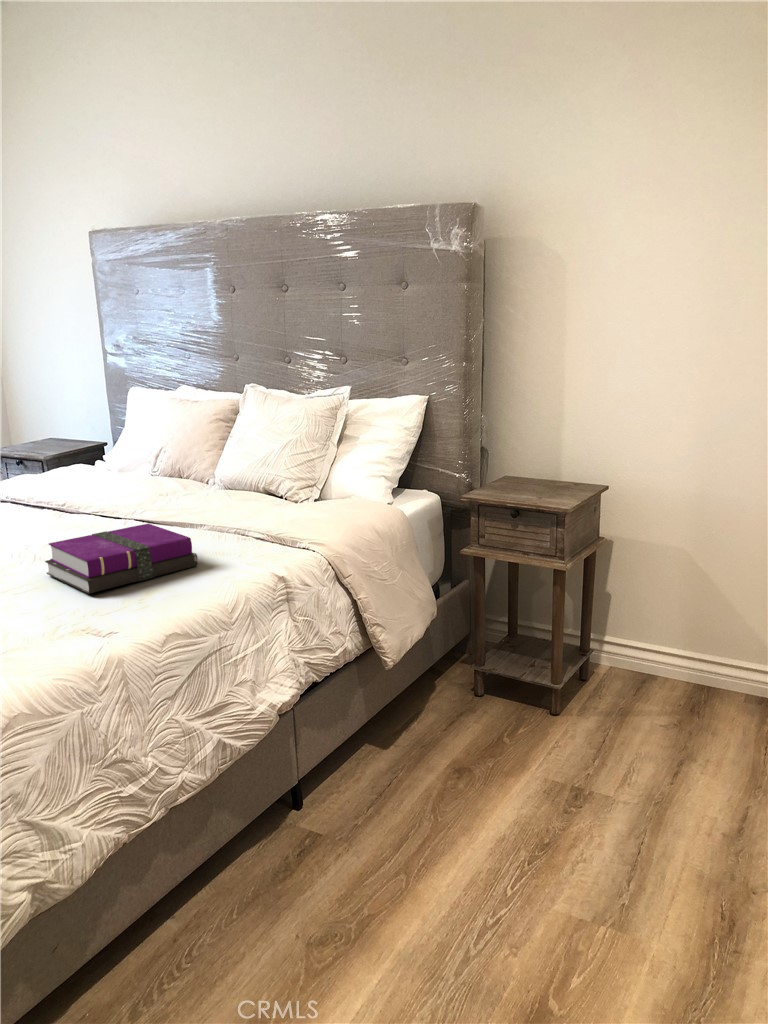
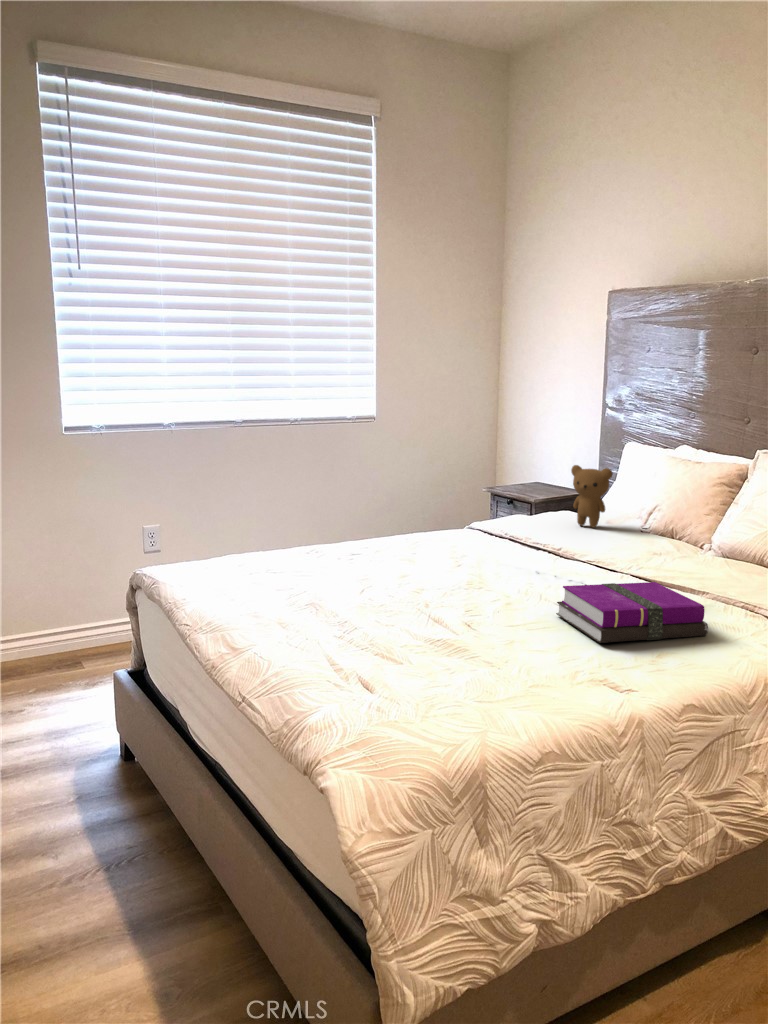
teddy bear: none [66,416,110,480] -> present [571,465,613,528]

